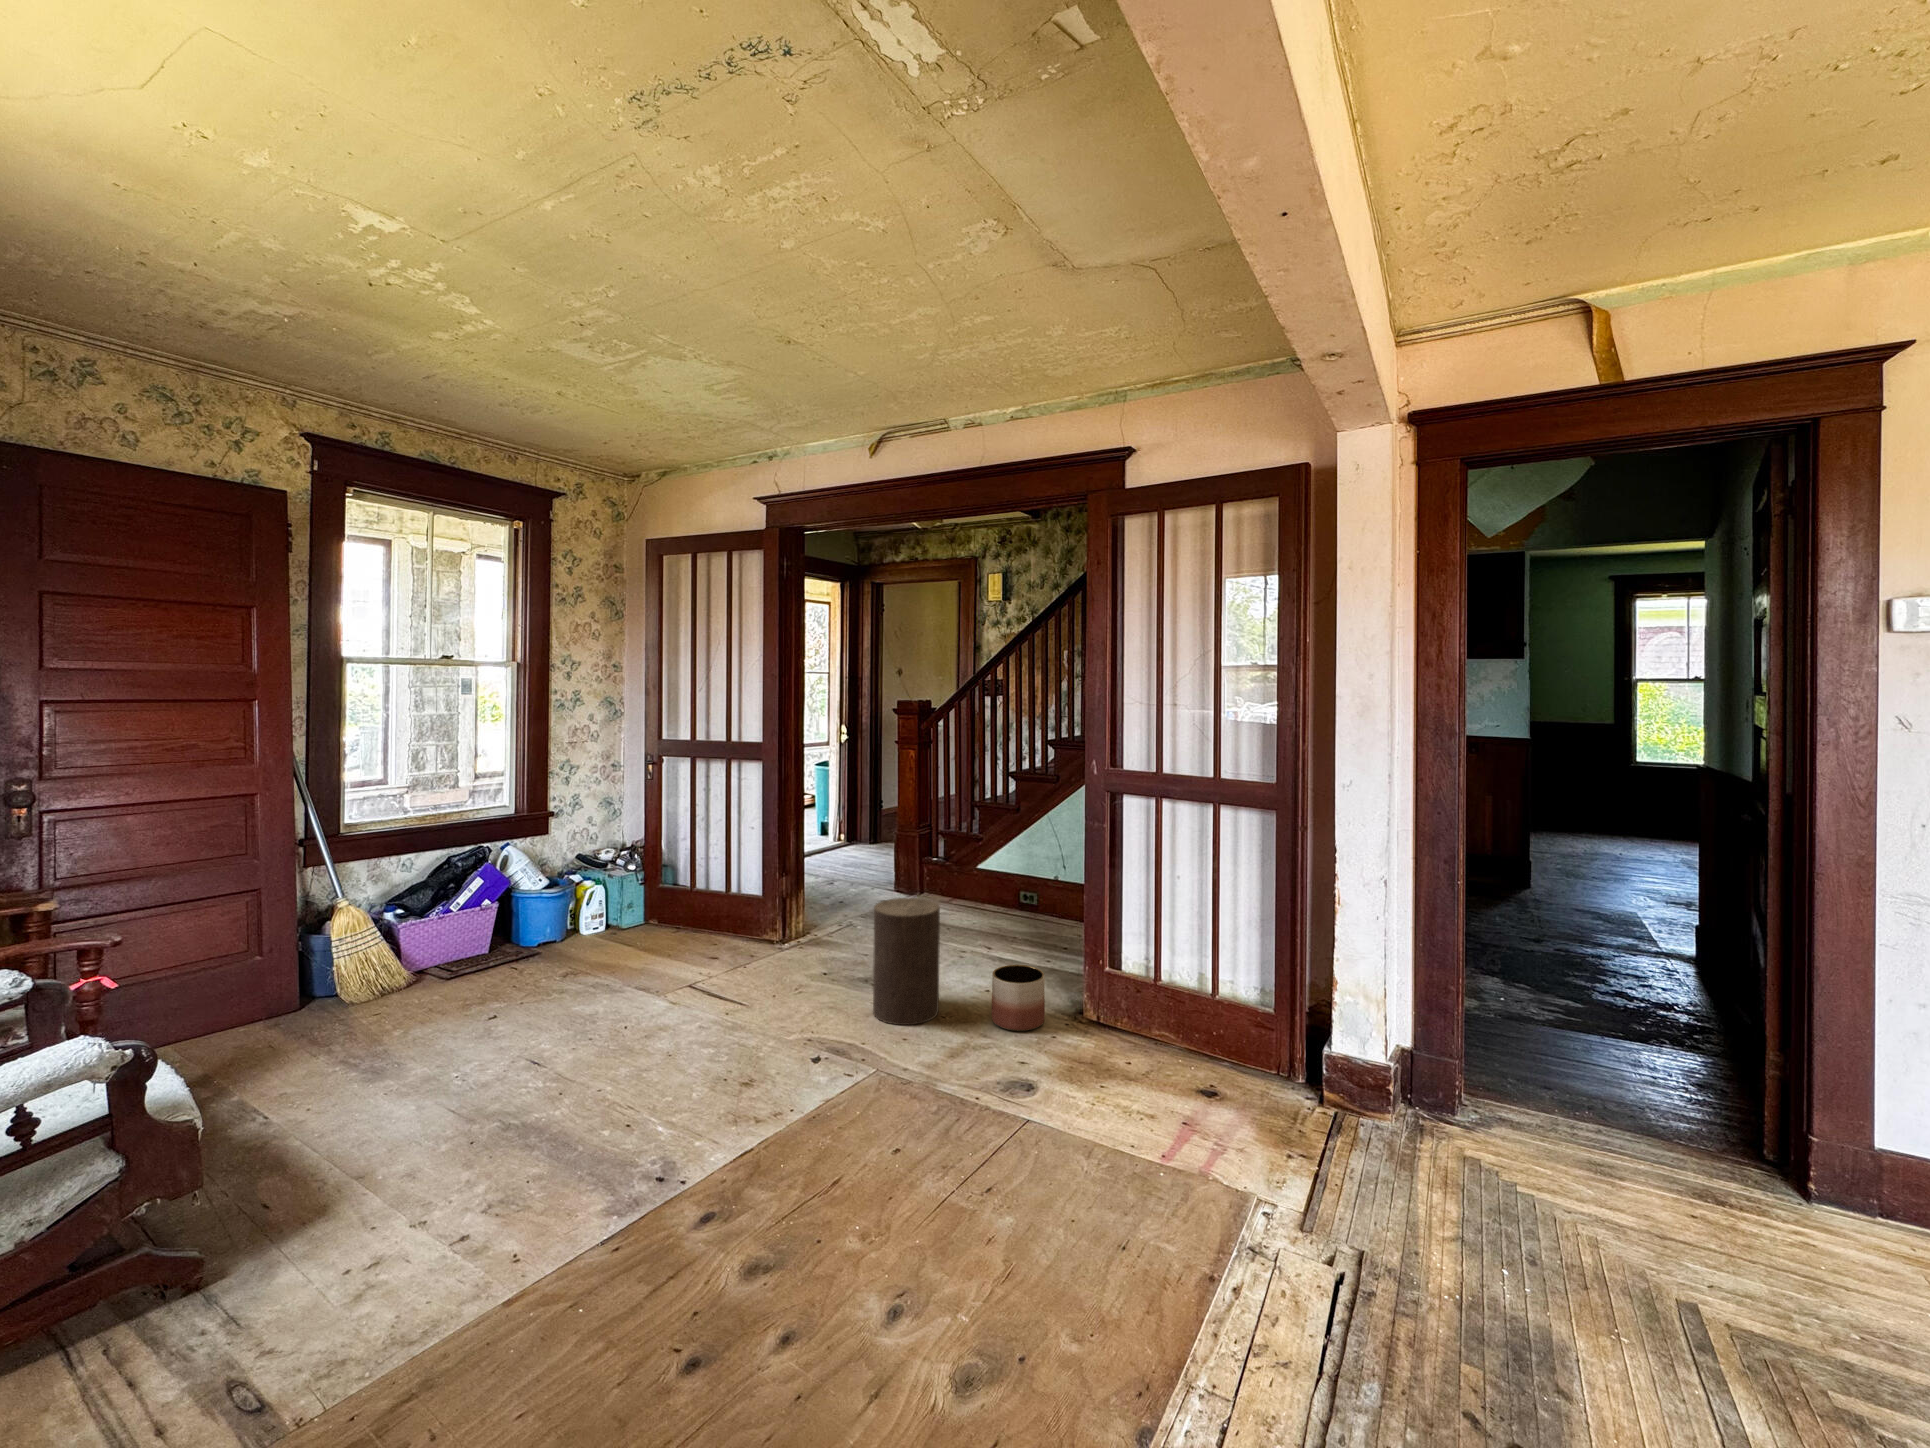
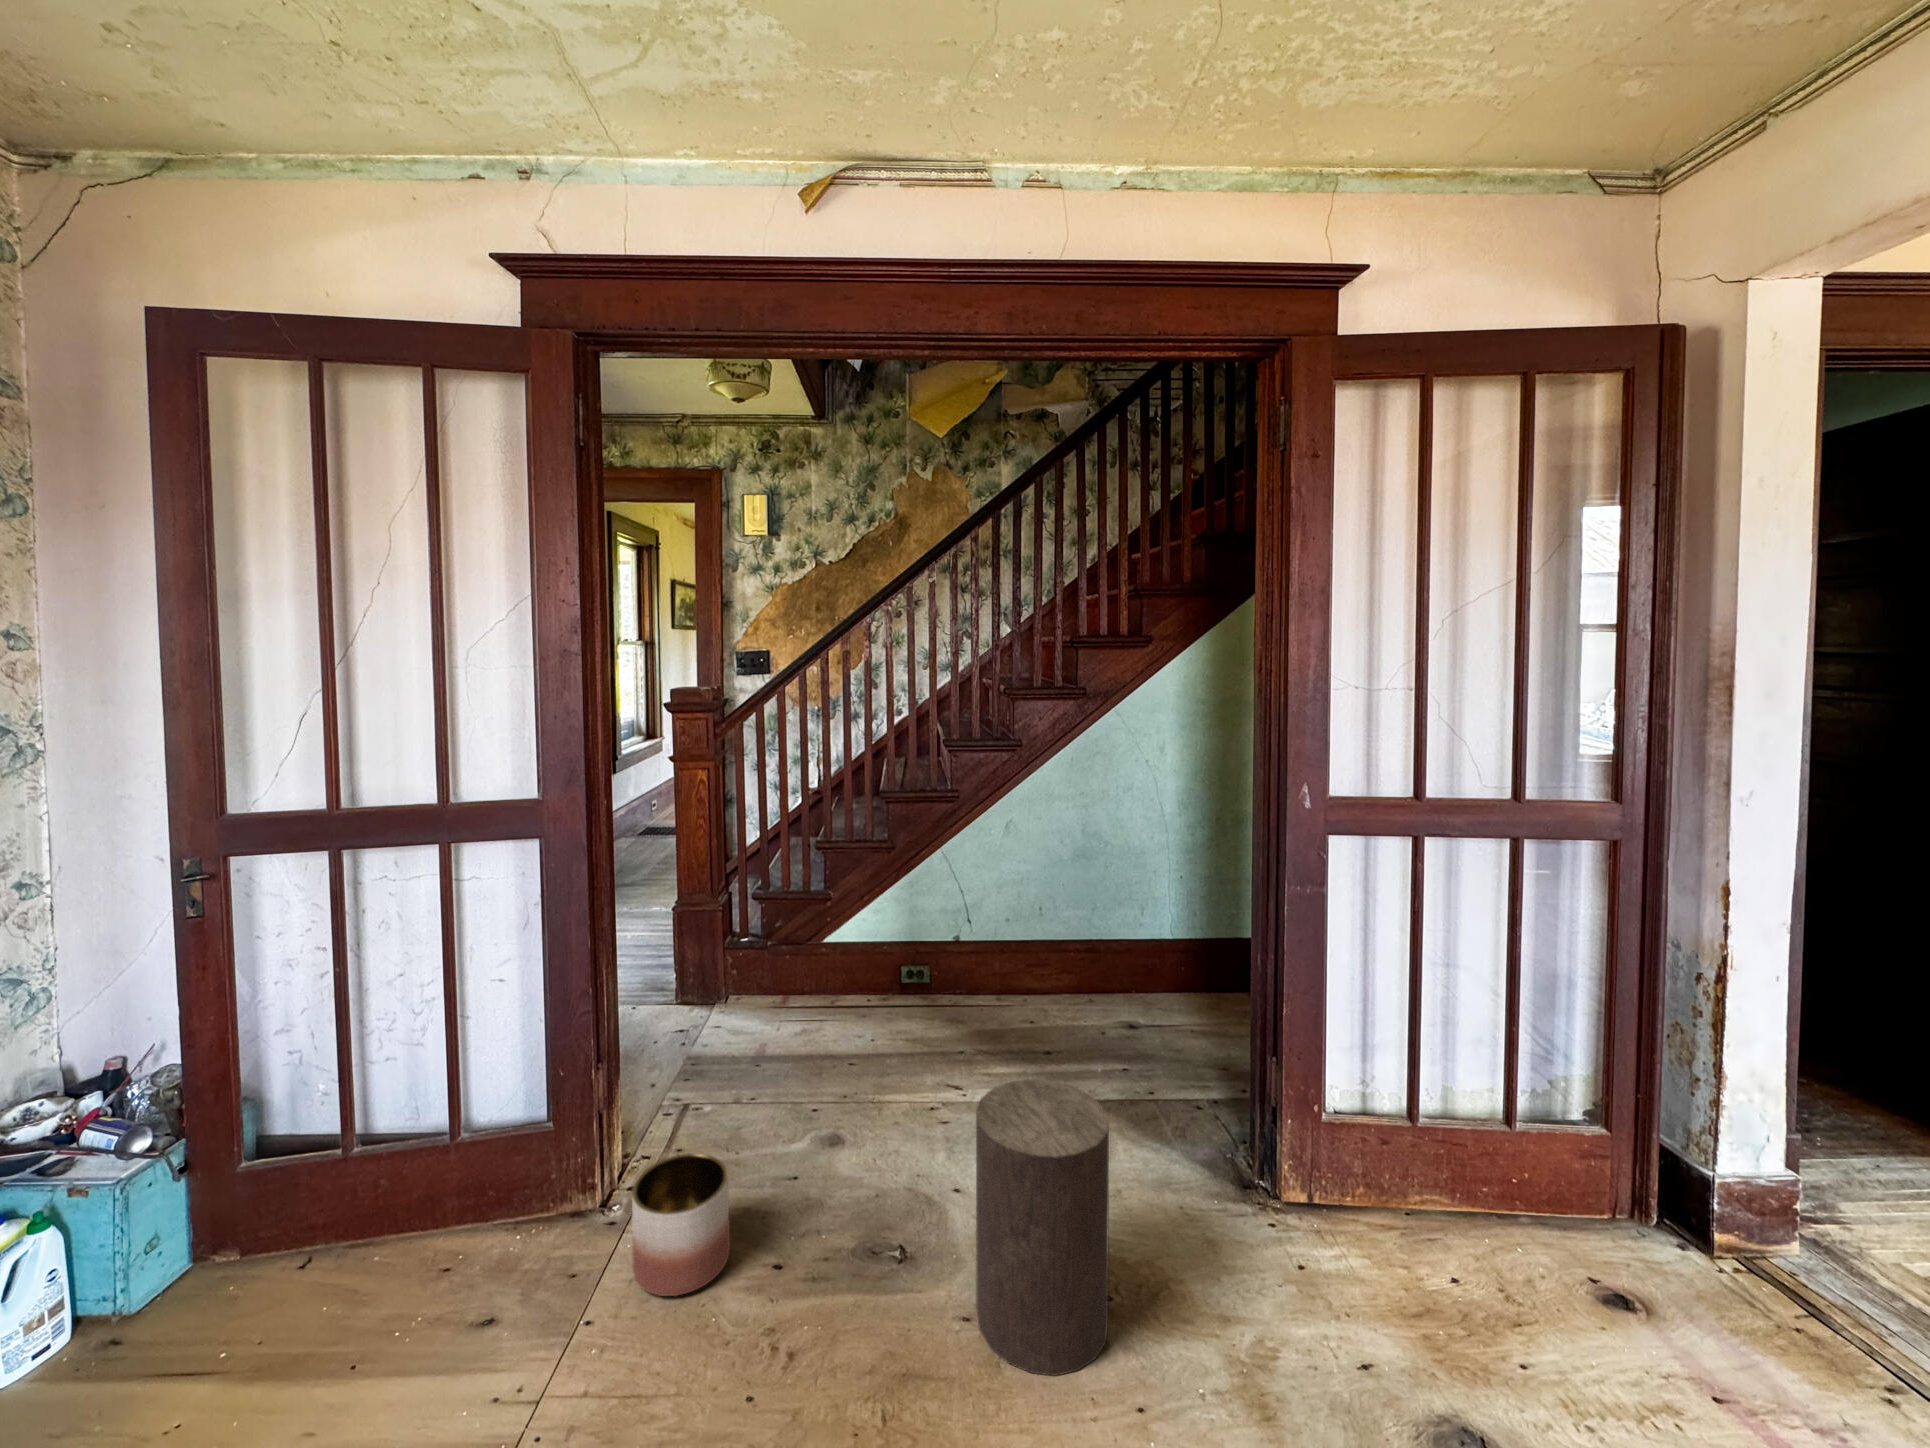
planter: present [992,965,1045,1031] -> present [632,1153,730,1296]

